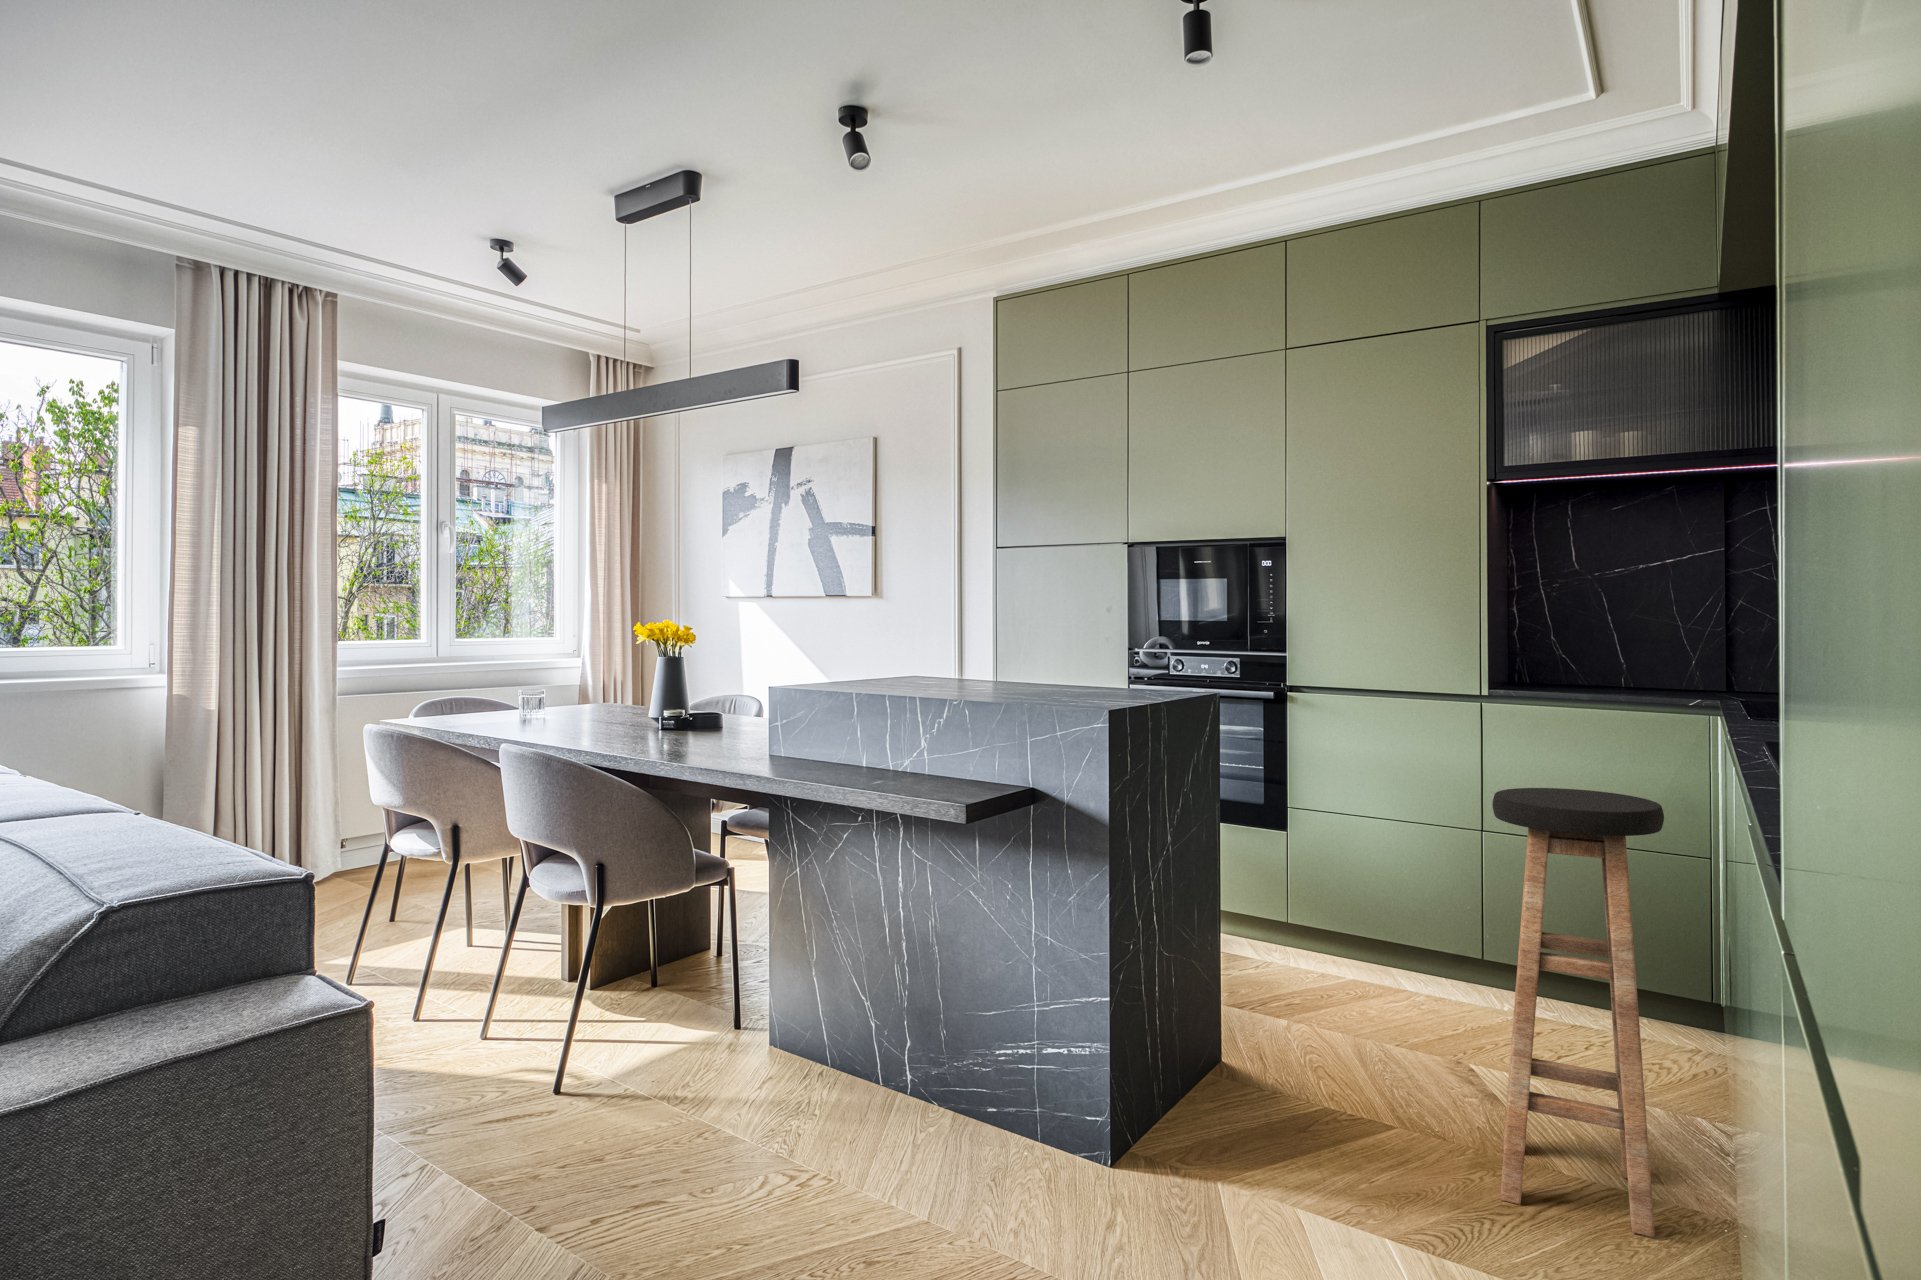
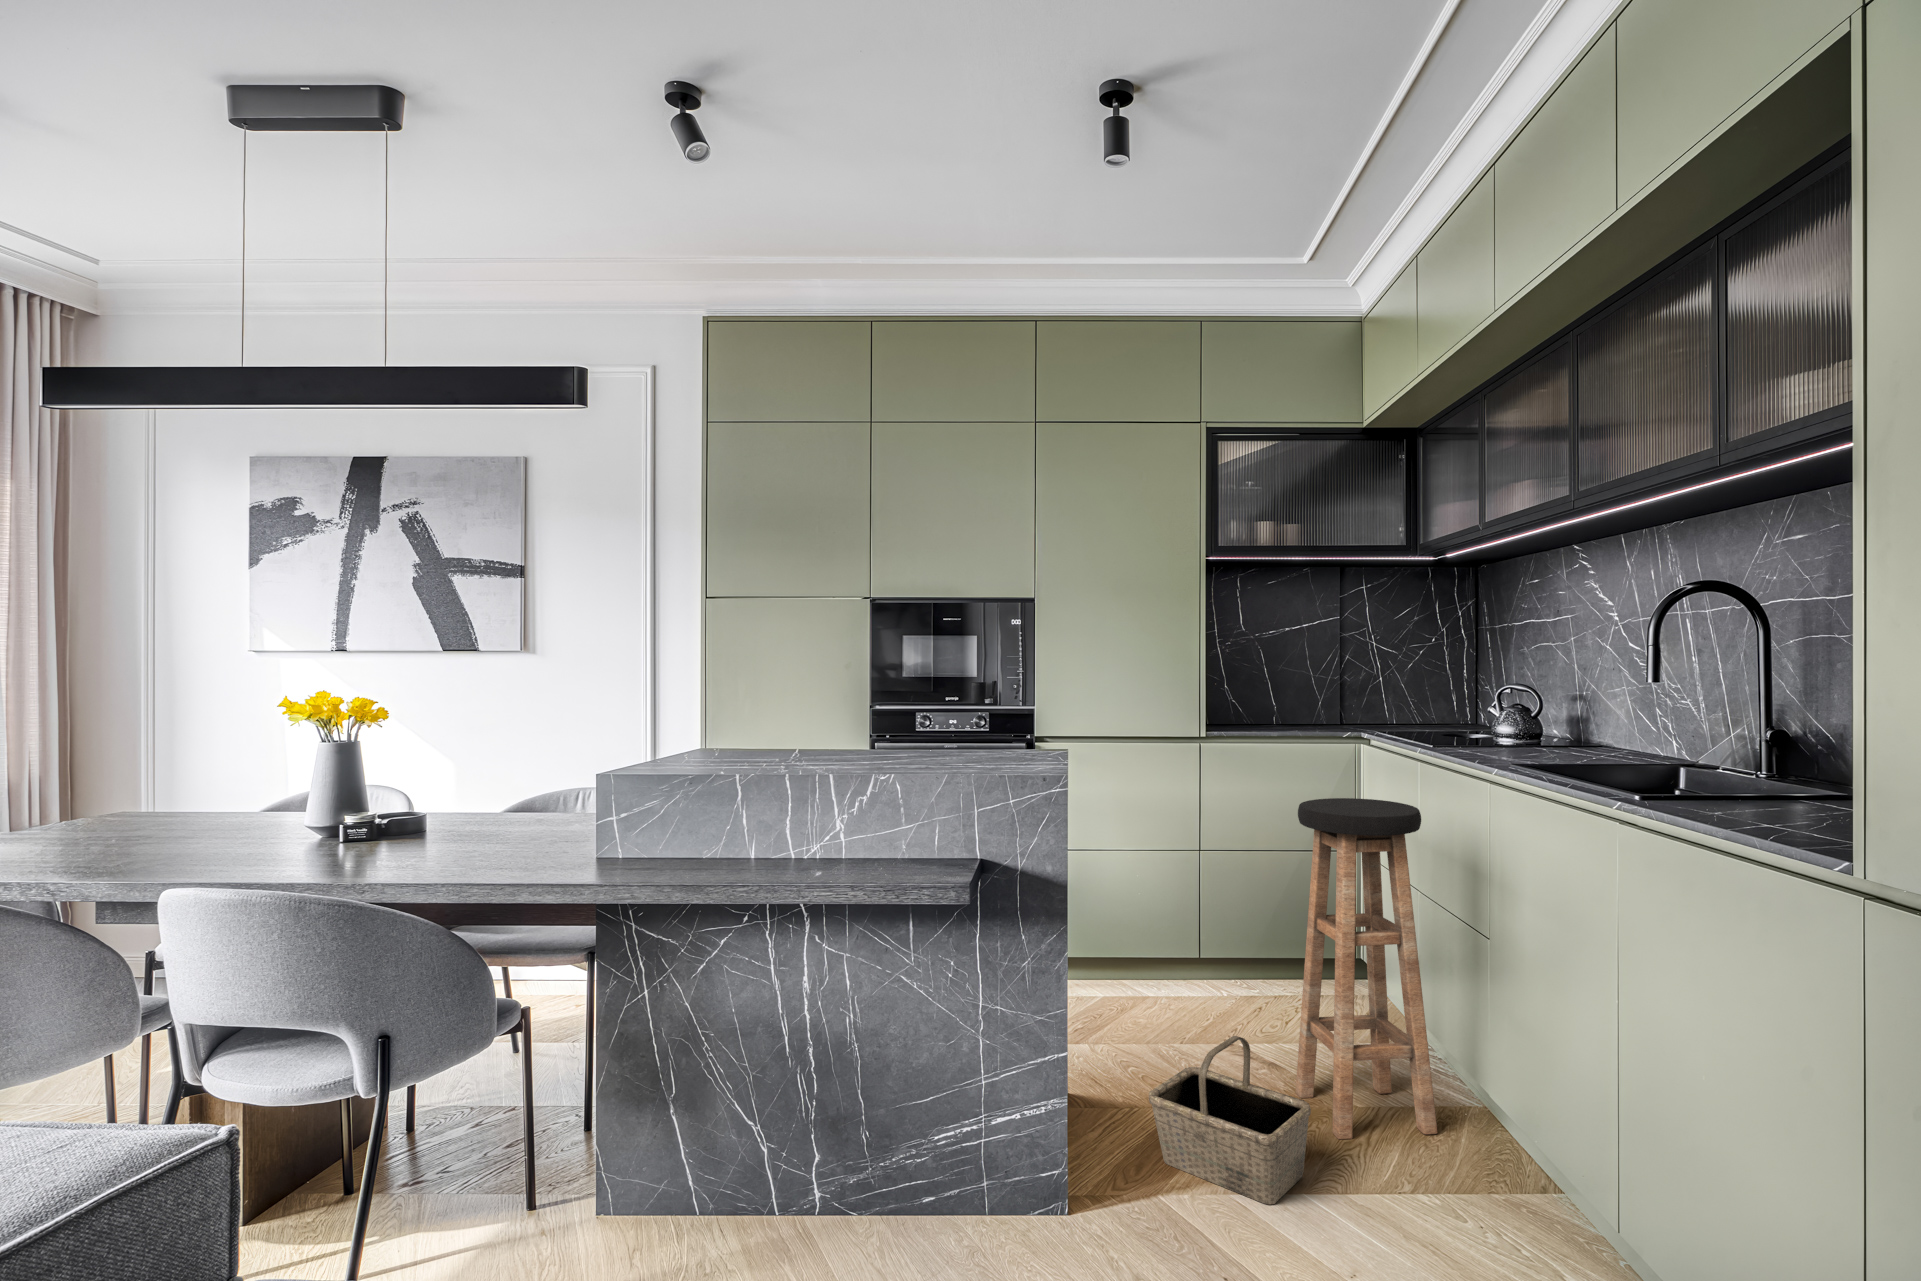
basket: none [1242,1037,1415,1225] -> present [1149,1036,1311,1205]

